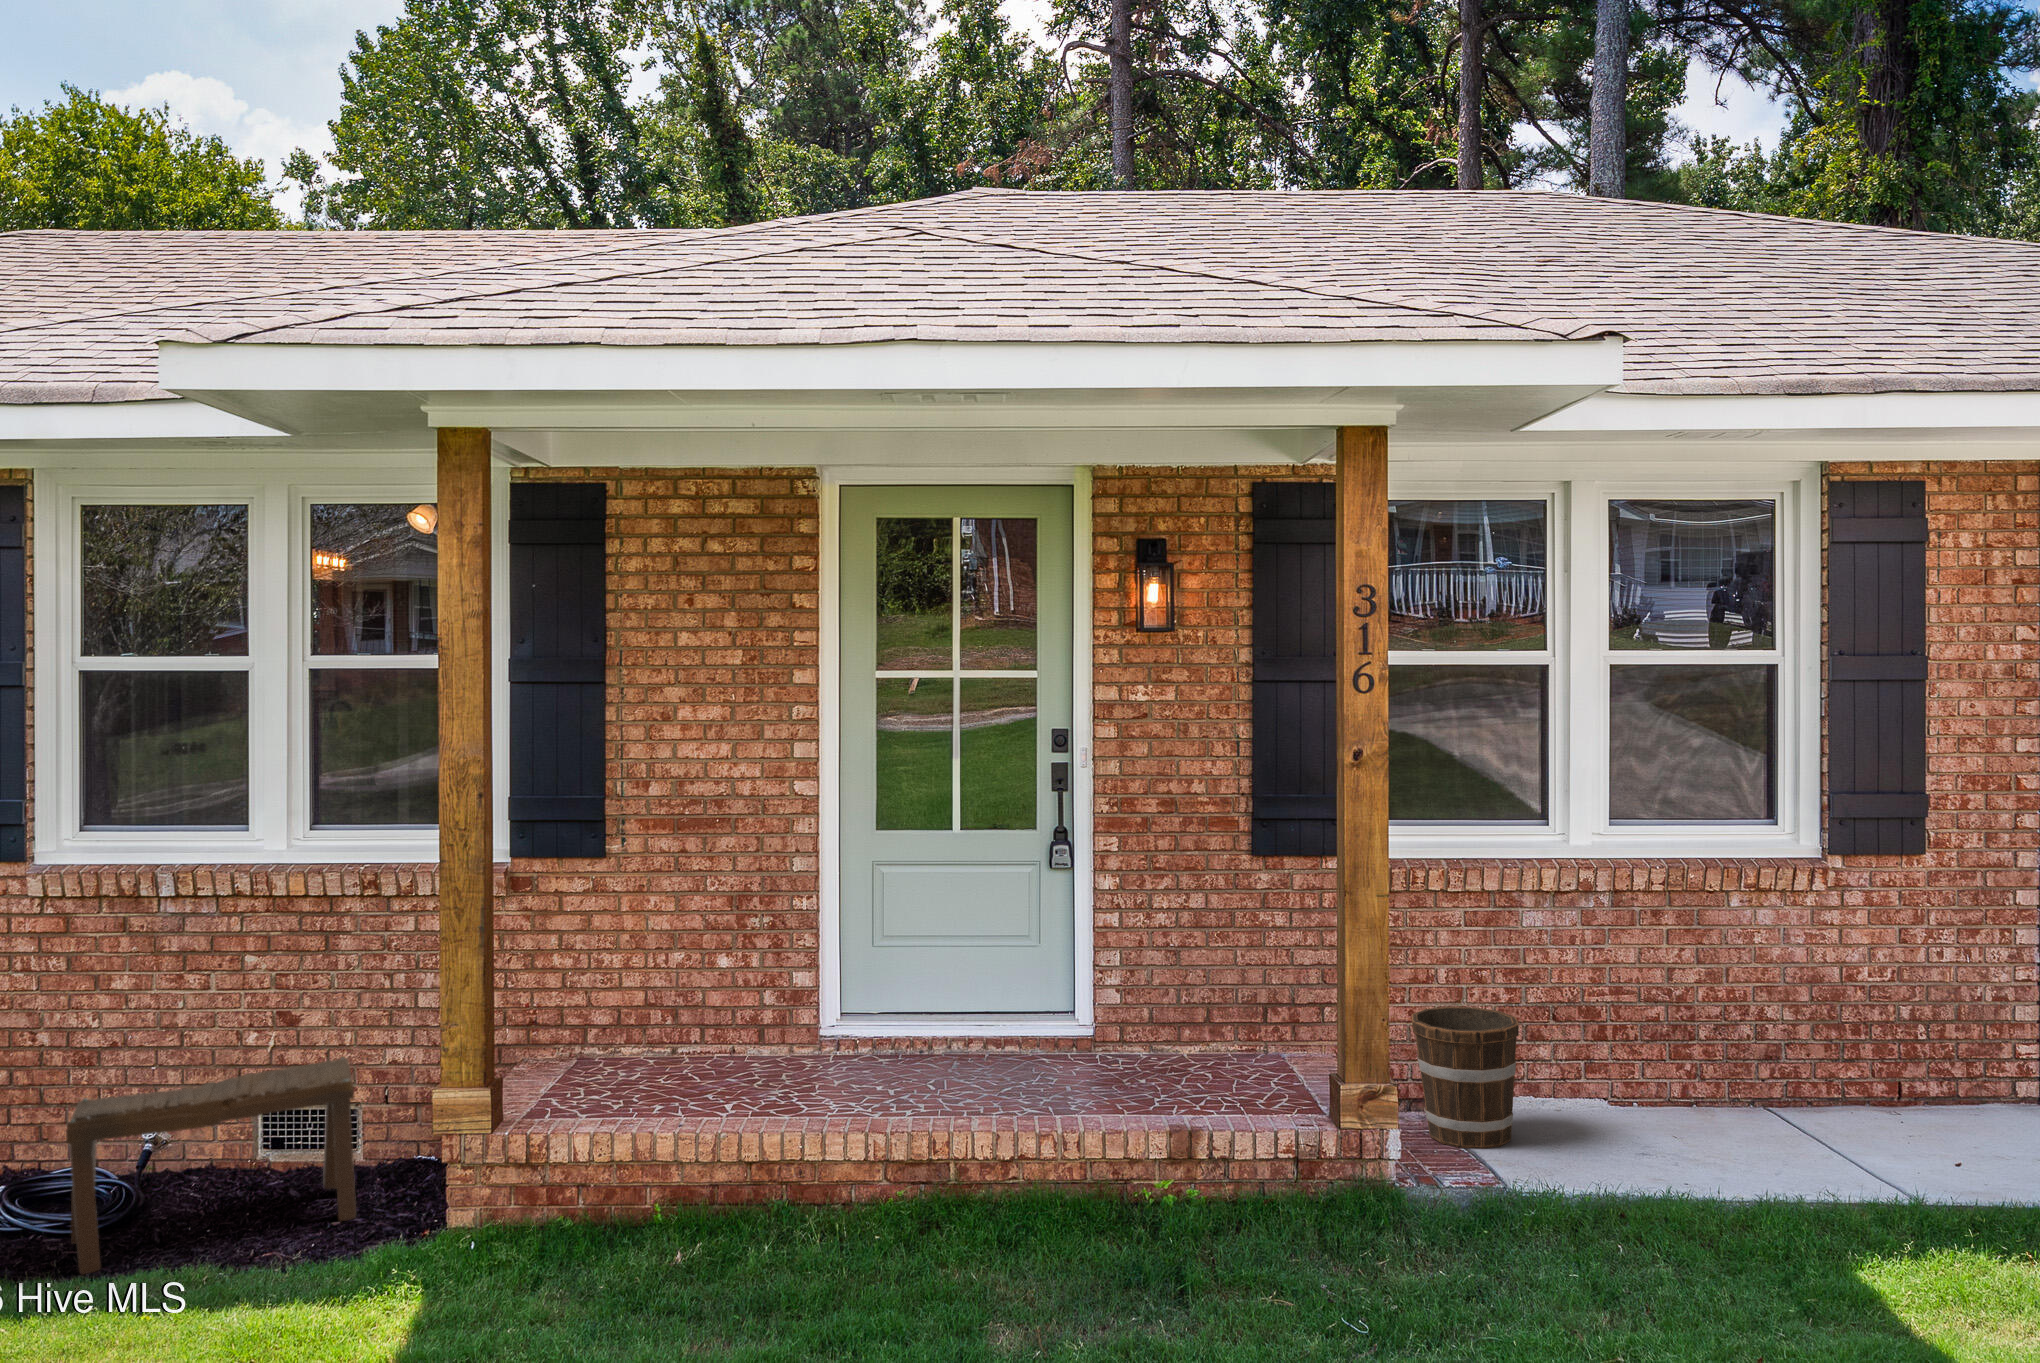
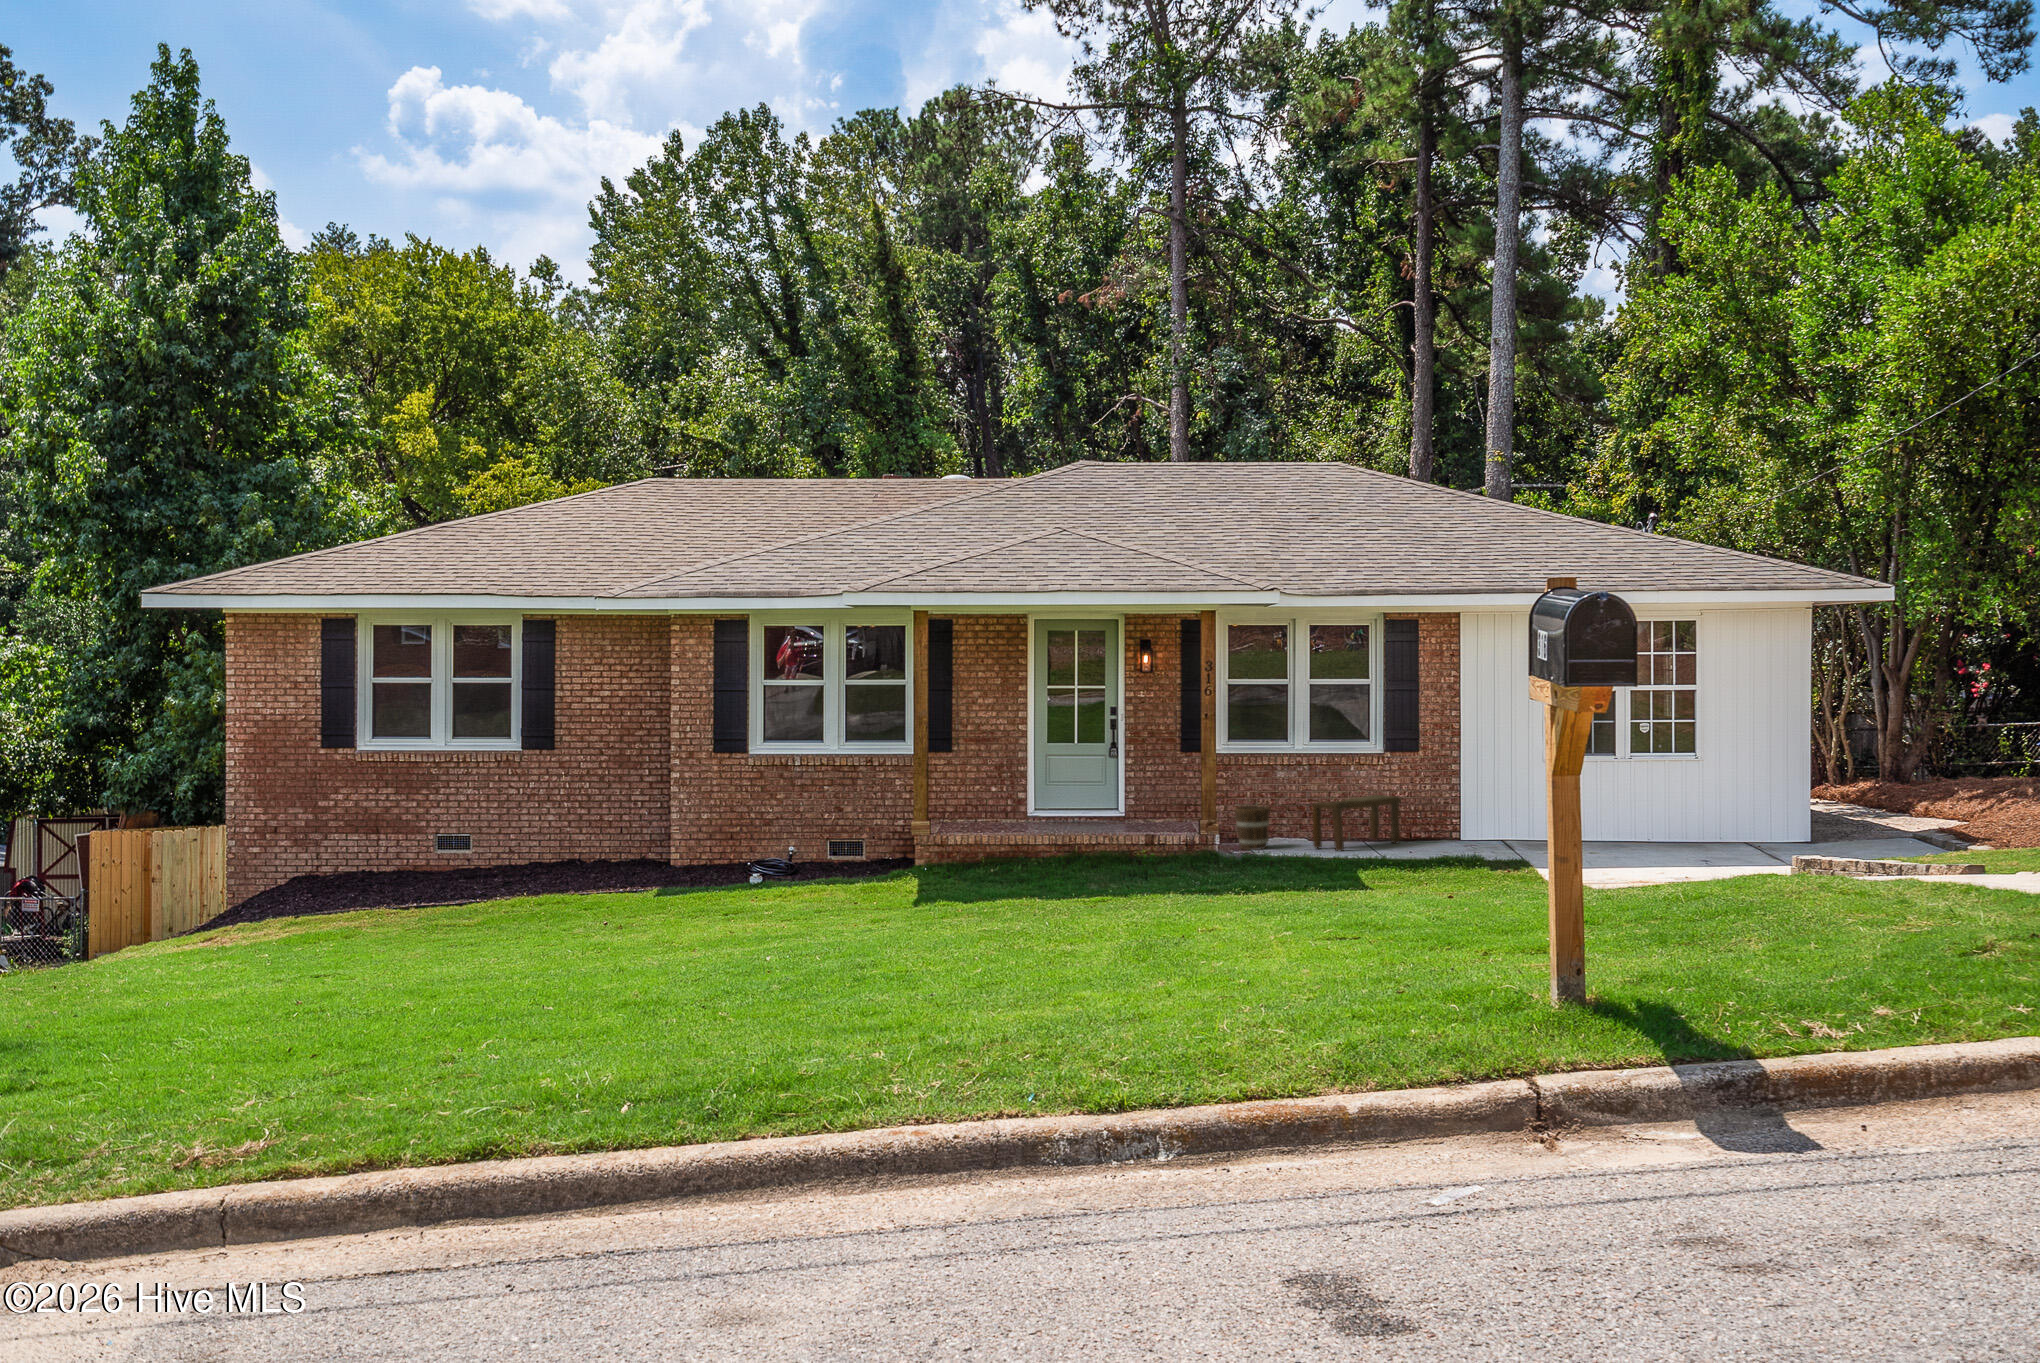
bench: present [66,1057,356,1274] -> present [1312,795,1401,851]

